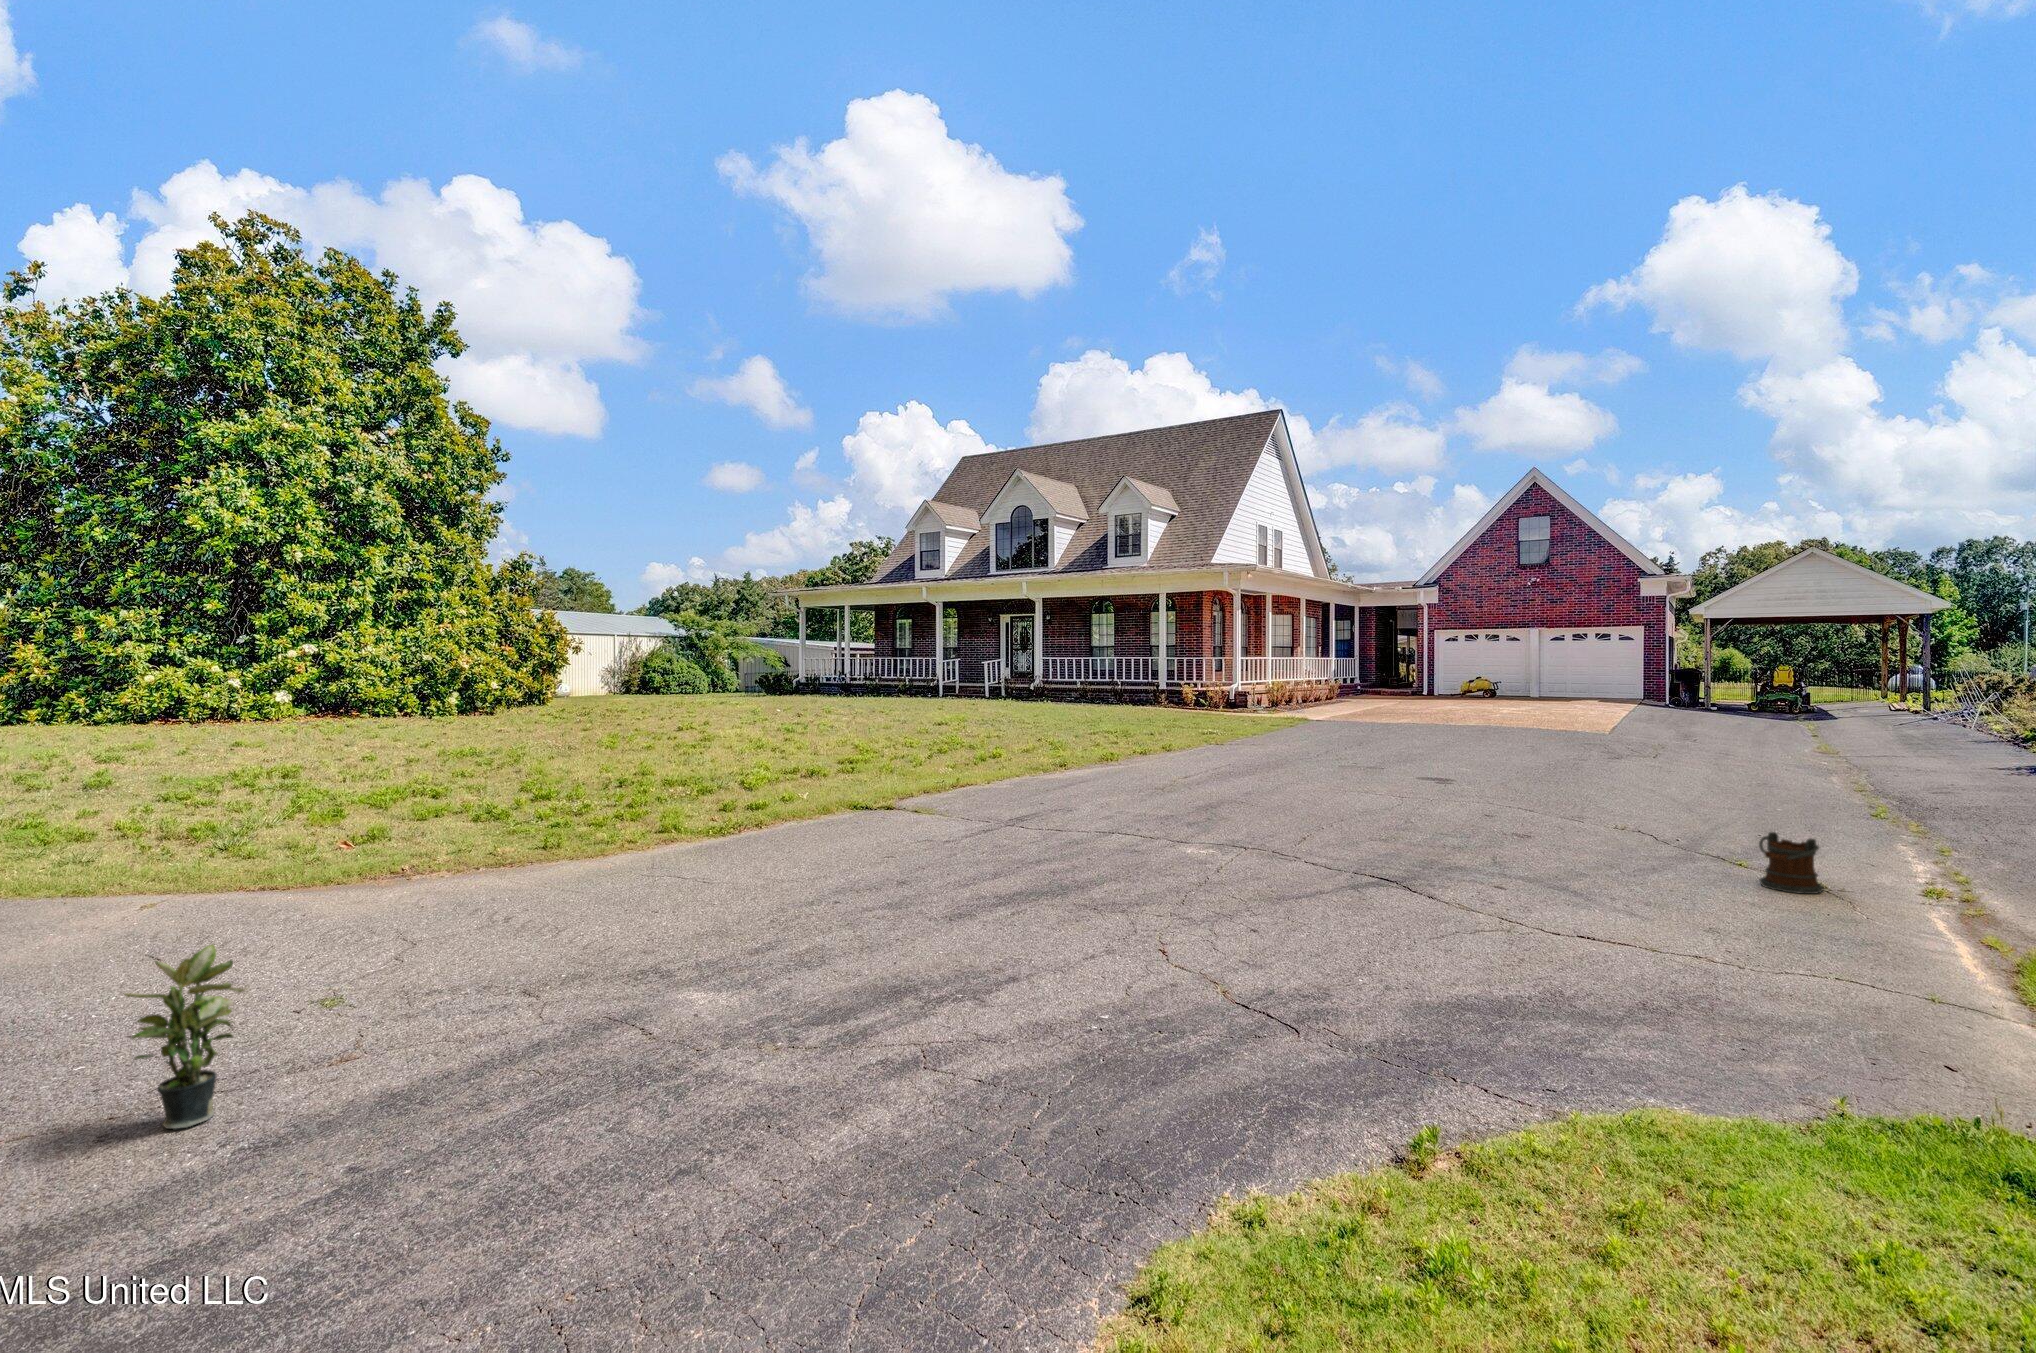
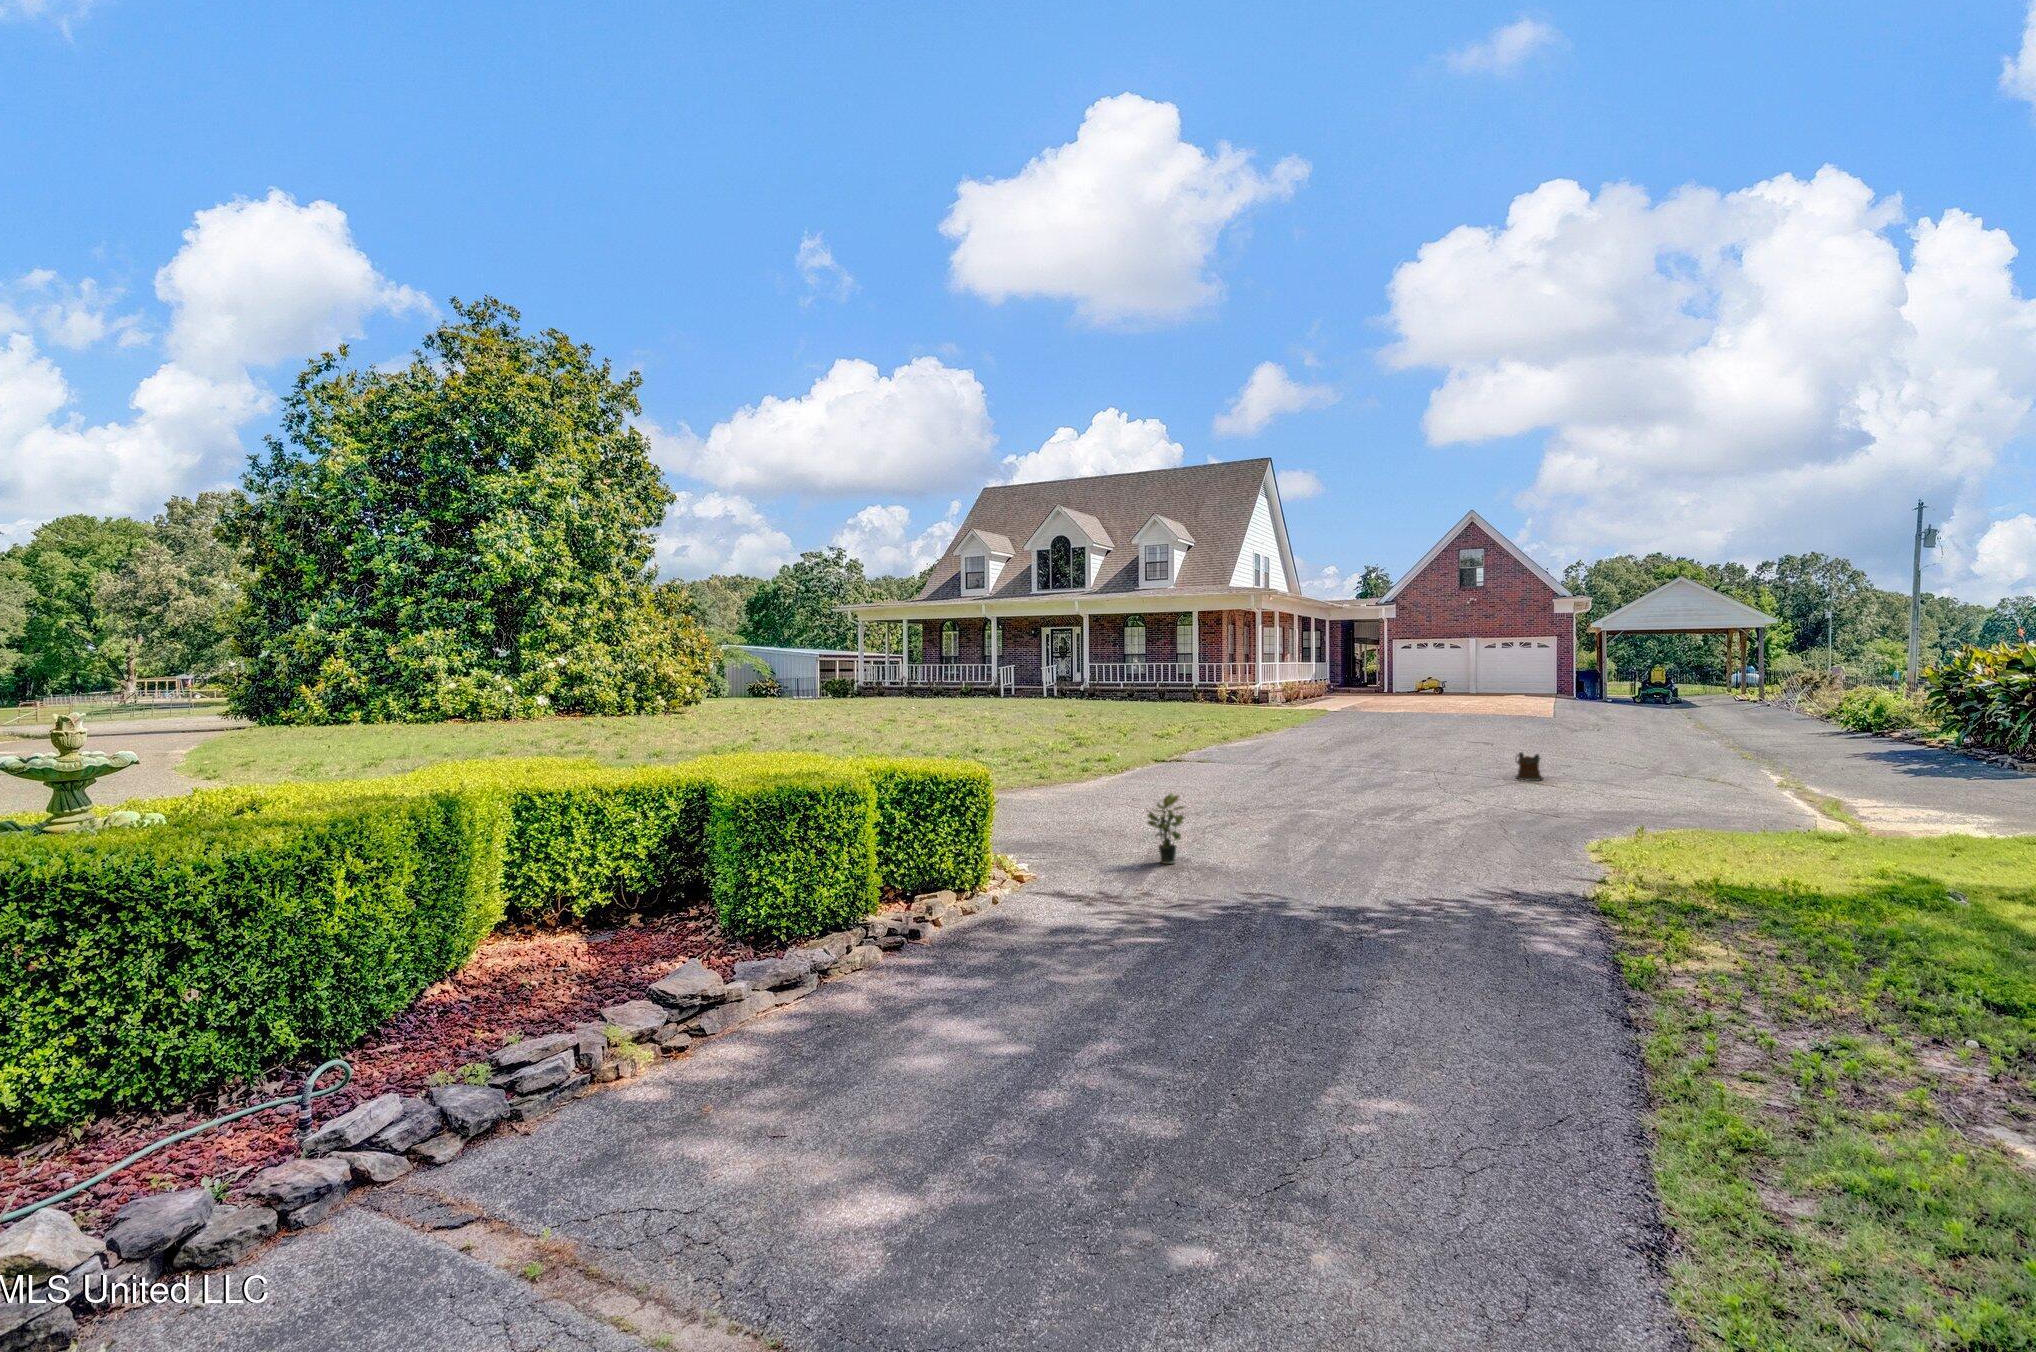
bucket: present [1759,832,1824,894] -> present [1516,752,1543,781]

